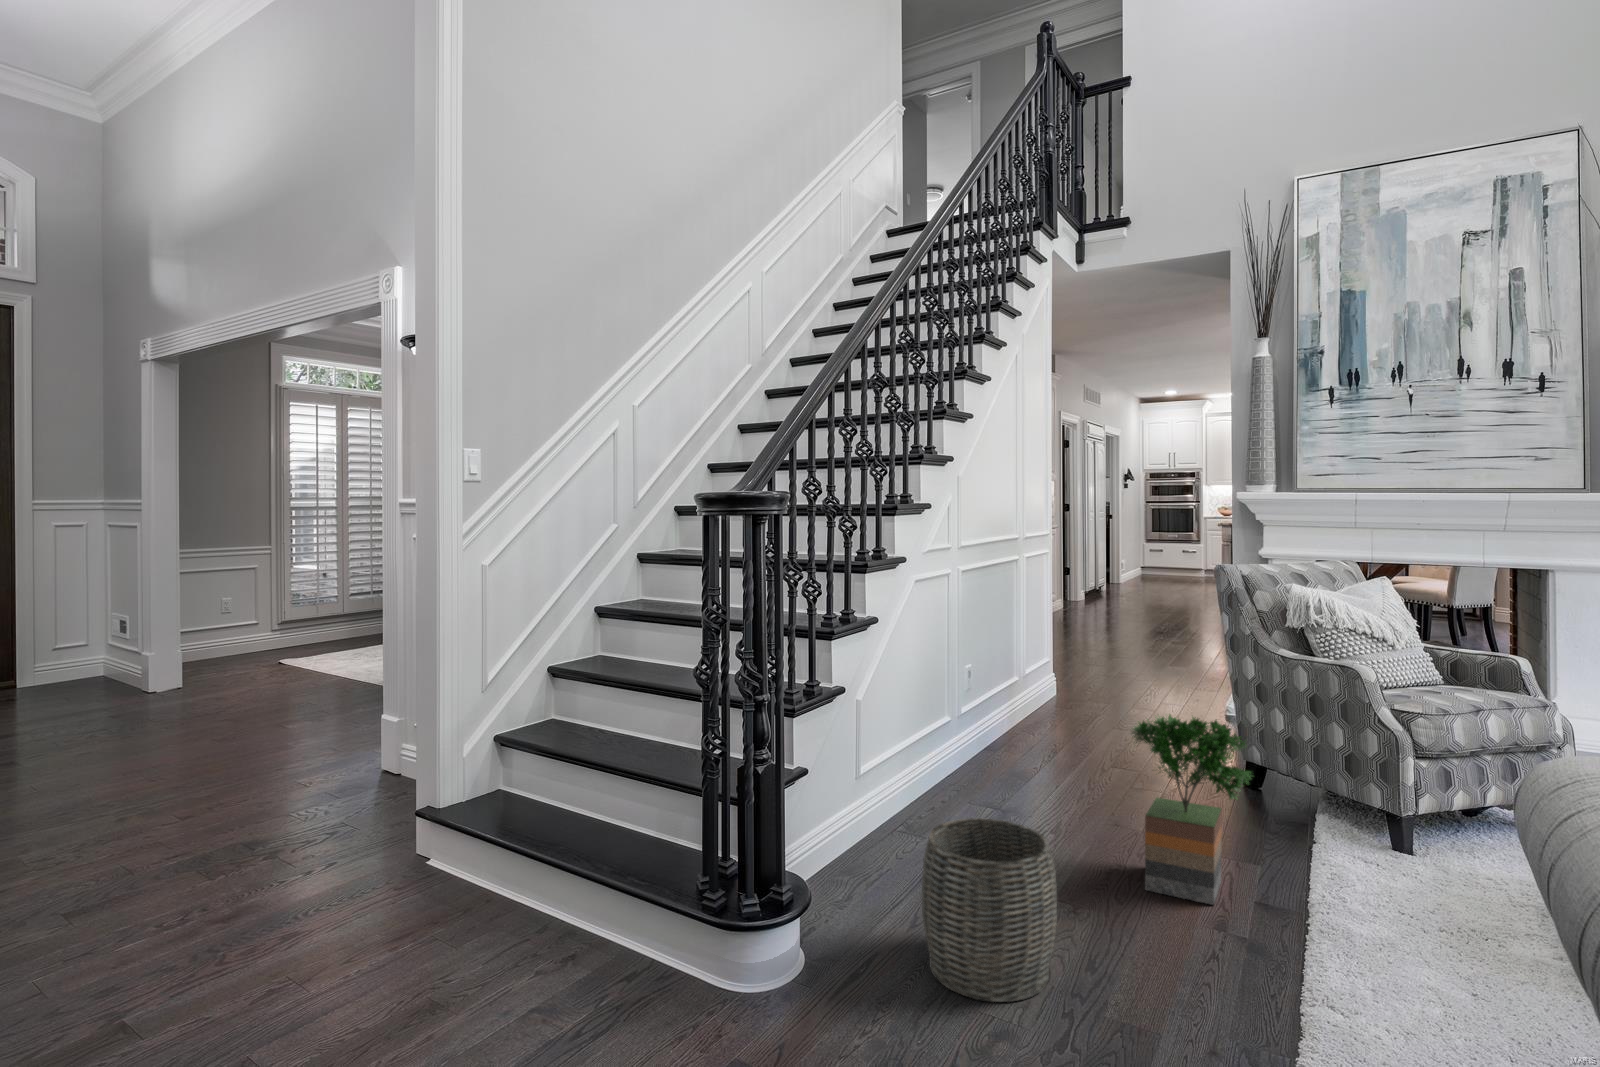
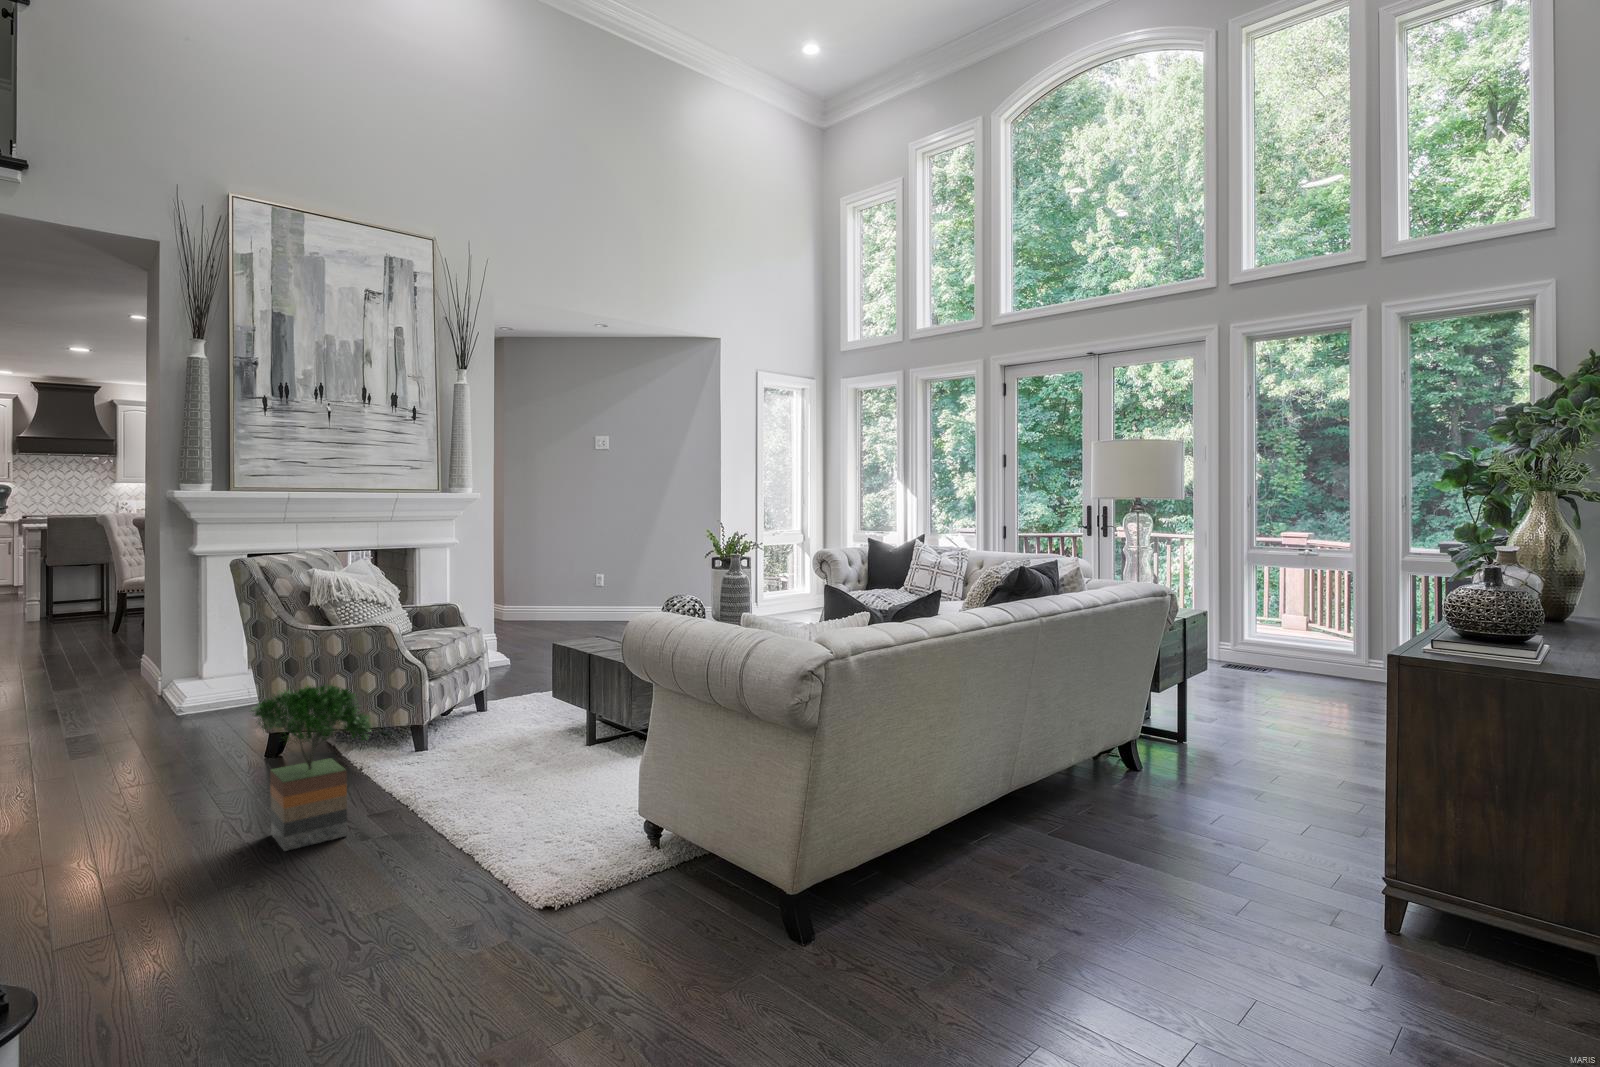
woven basket: present [922,818,1057,1002] -> none [140,811,303,999]

